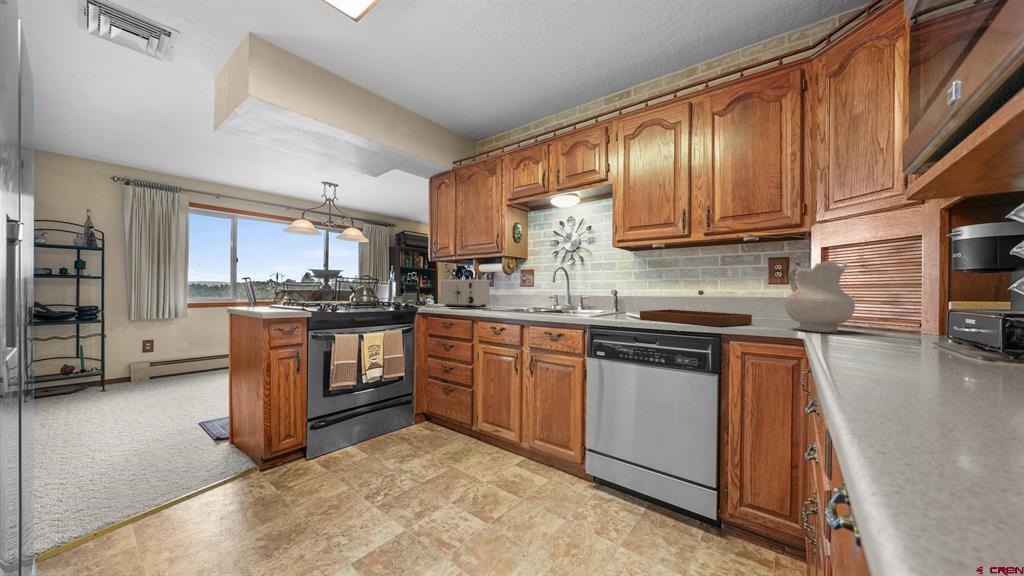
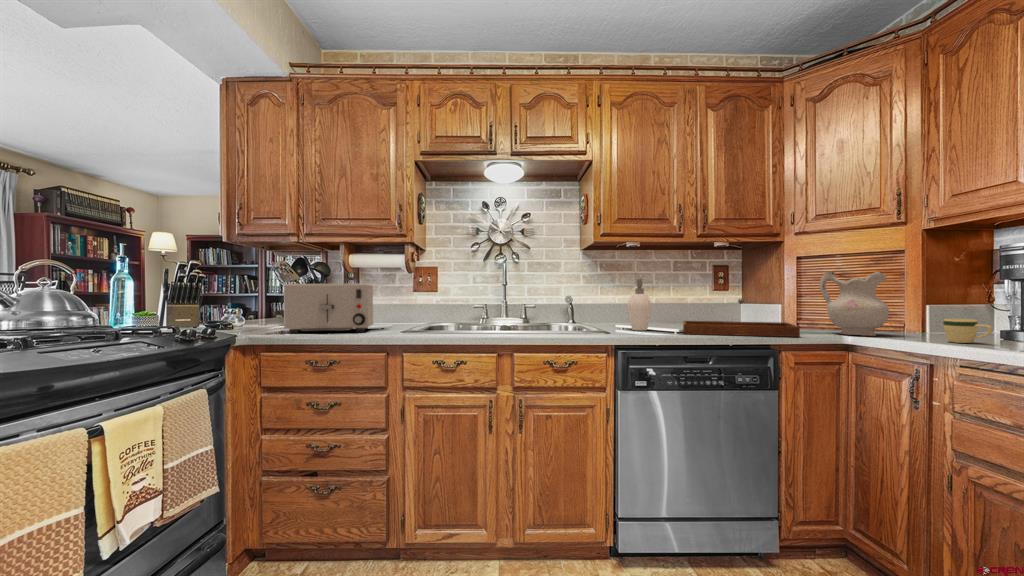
soap dispenser: none [623,274,642,316] -> present [628,279,651,330]
mug: none [856,315,898,344] -> present [943,319,992,343]

